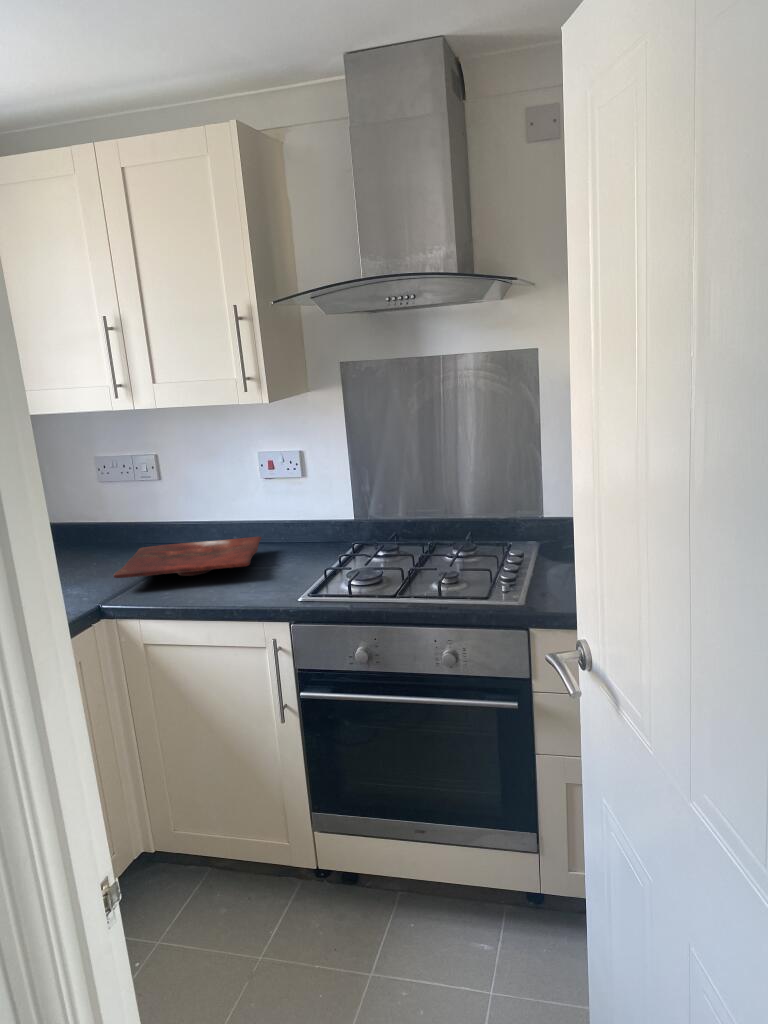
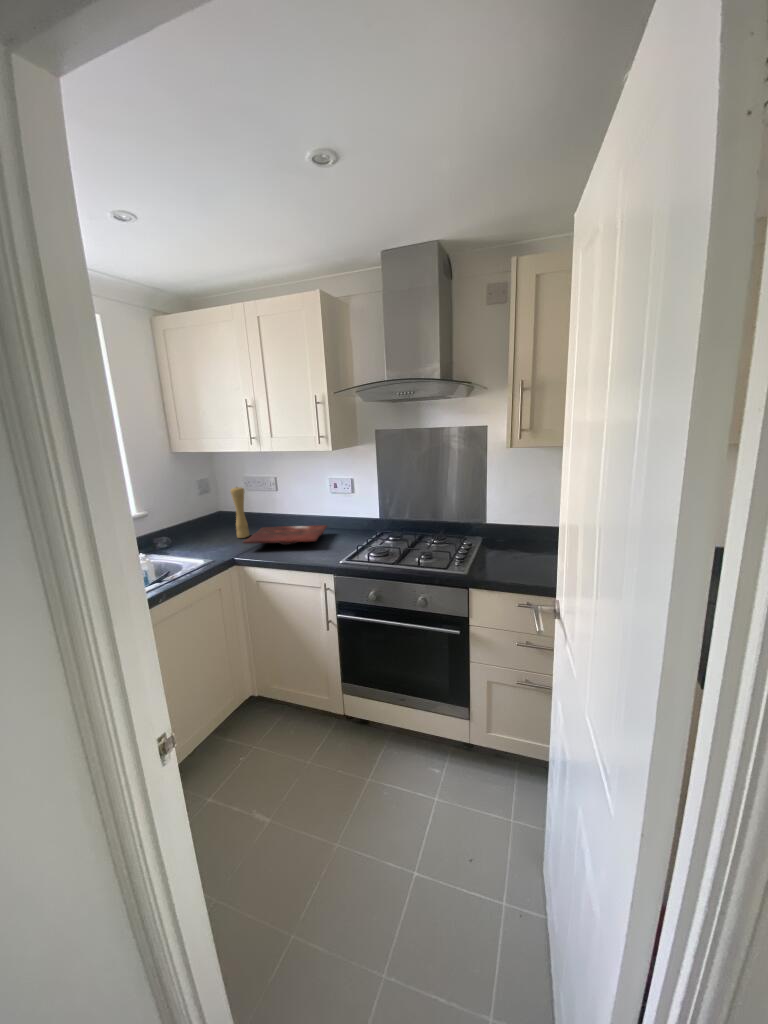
pepper mill: none [78,476,117,570] -> present [231,487,249,538]

